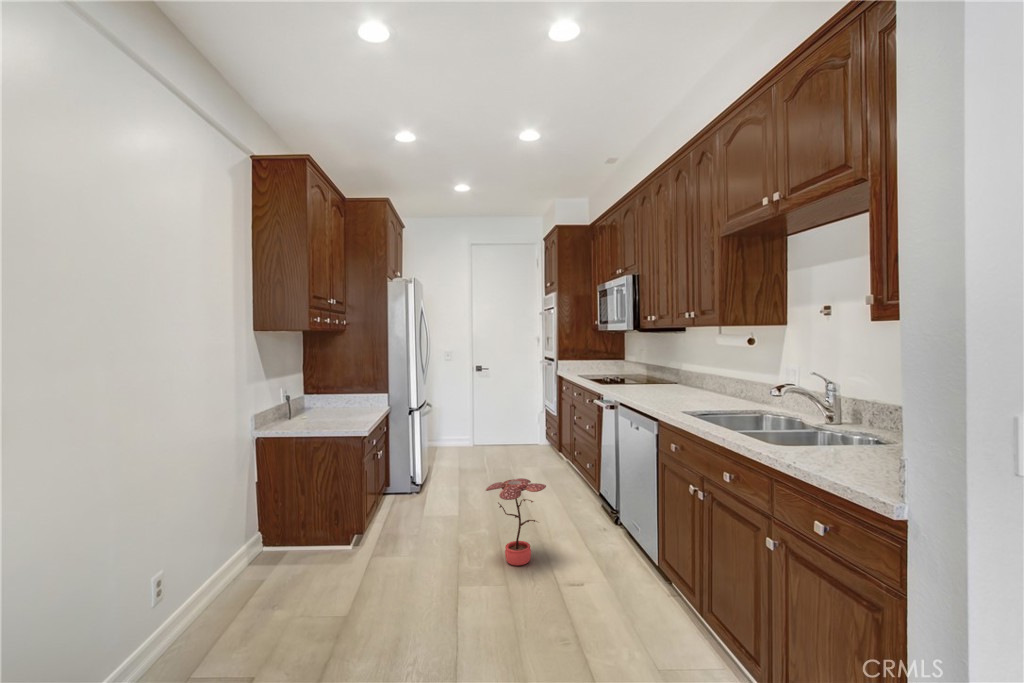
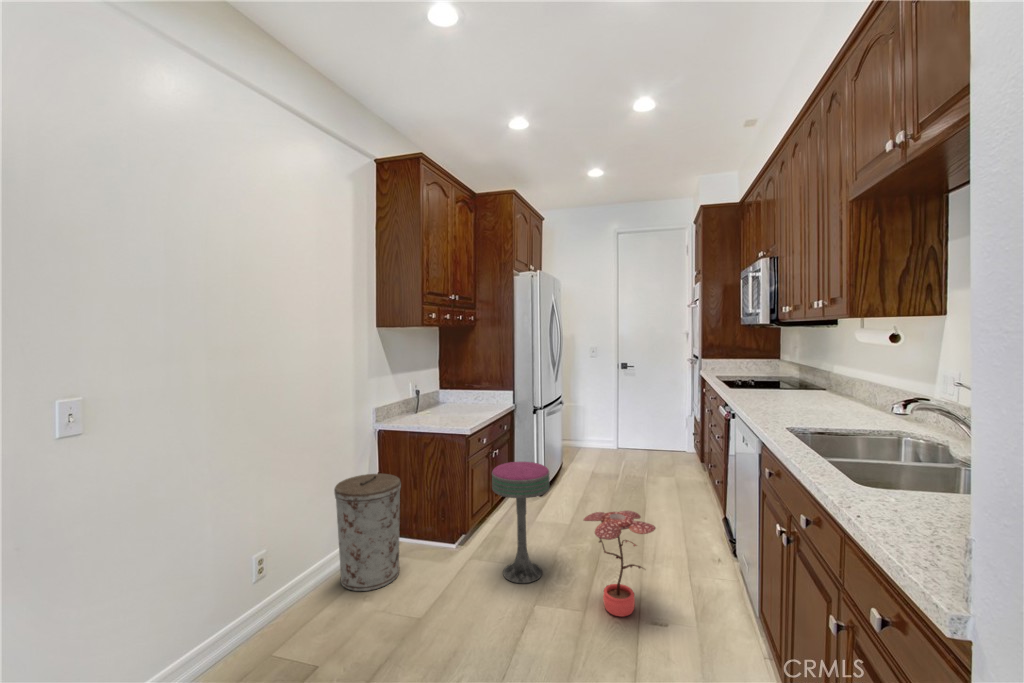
bar stool: none [395,451,449,562] -> present [492,462,550,583]
trash can: none [225,480,300,603] -> present [334,474,401,591]

